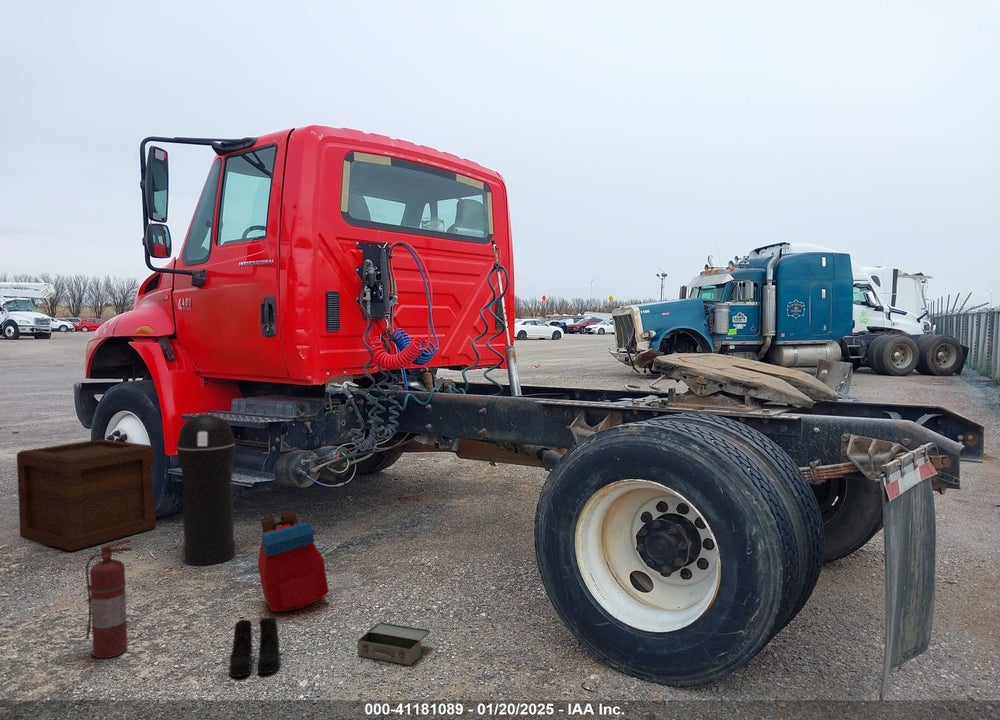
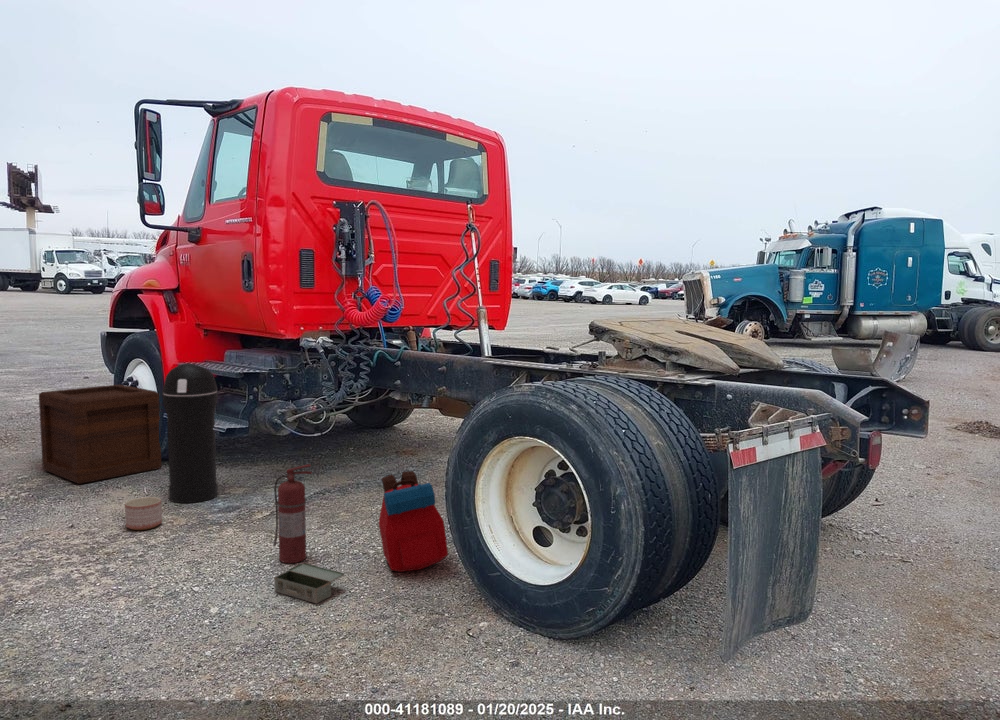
backpack: present [258,511,328,612] -> present [379,471,448,572]
fire extinguisher: present [86,540,132,658] -> present [274,464,312,563]
planter: none [152,561,192,599] -> present [125,497,162,530]
boots: present [229,617,280,677] -> none [154,550,206,601]

